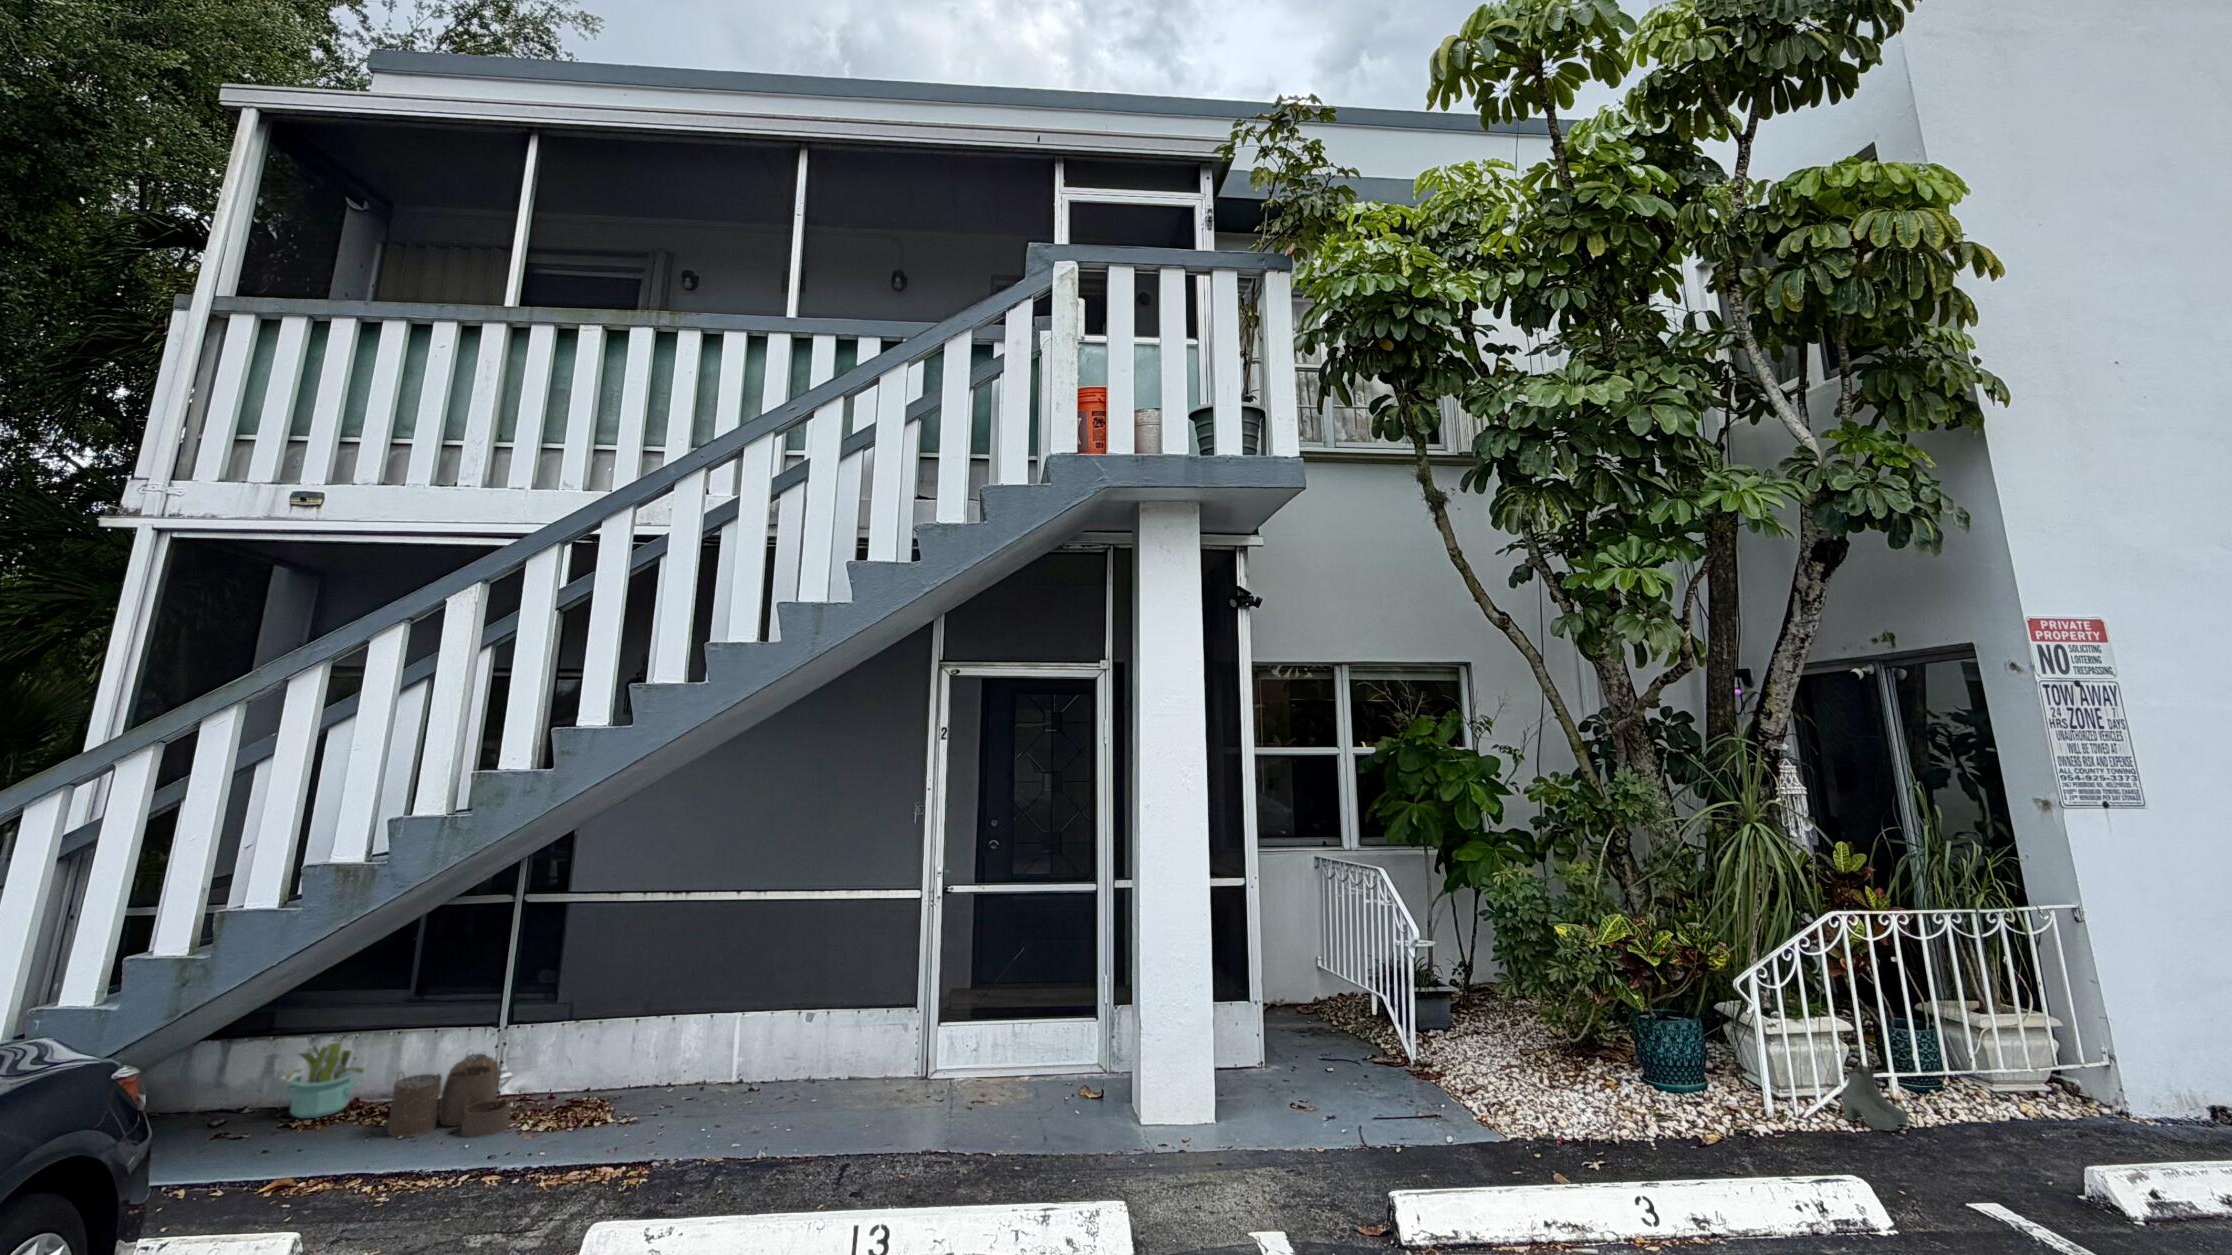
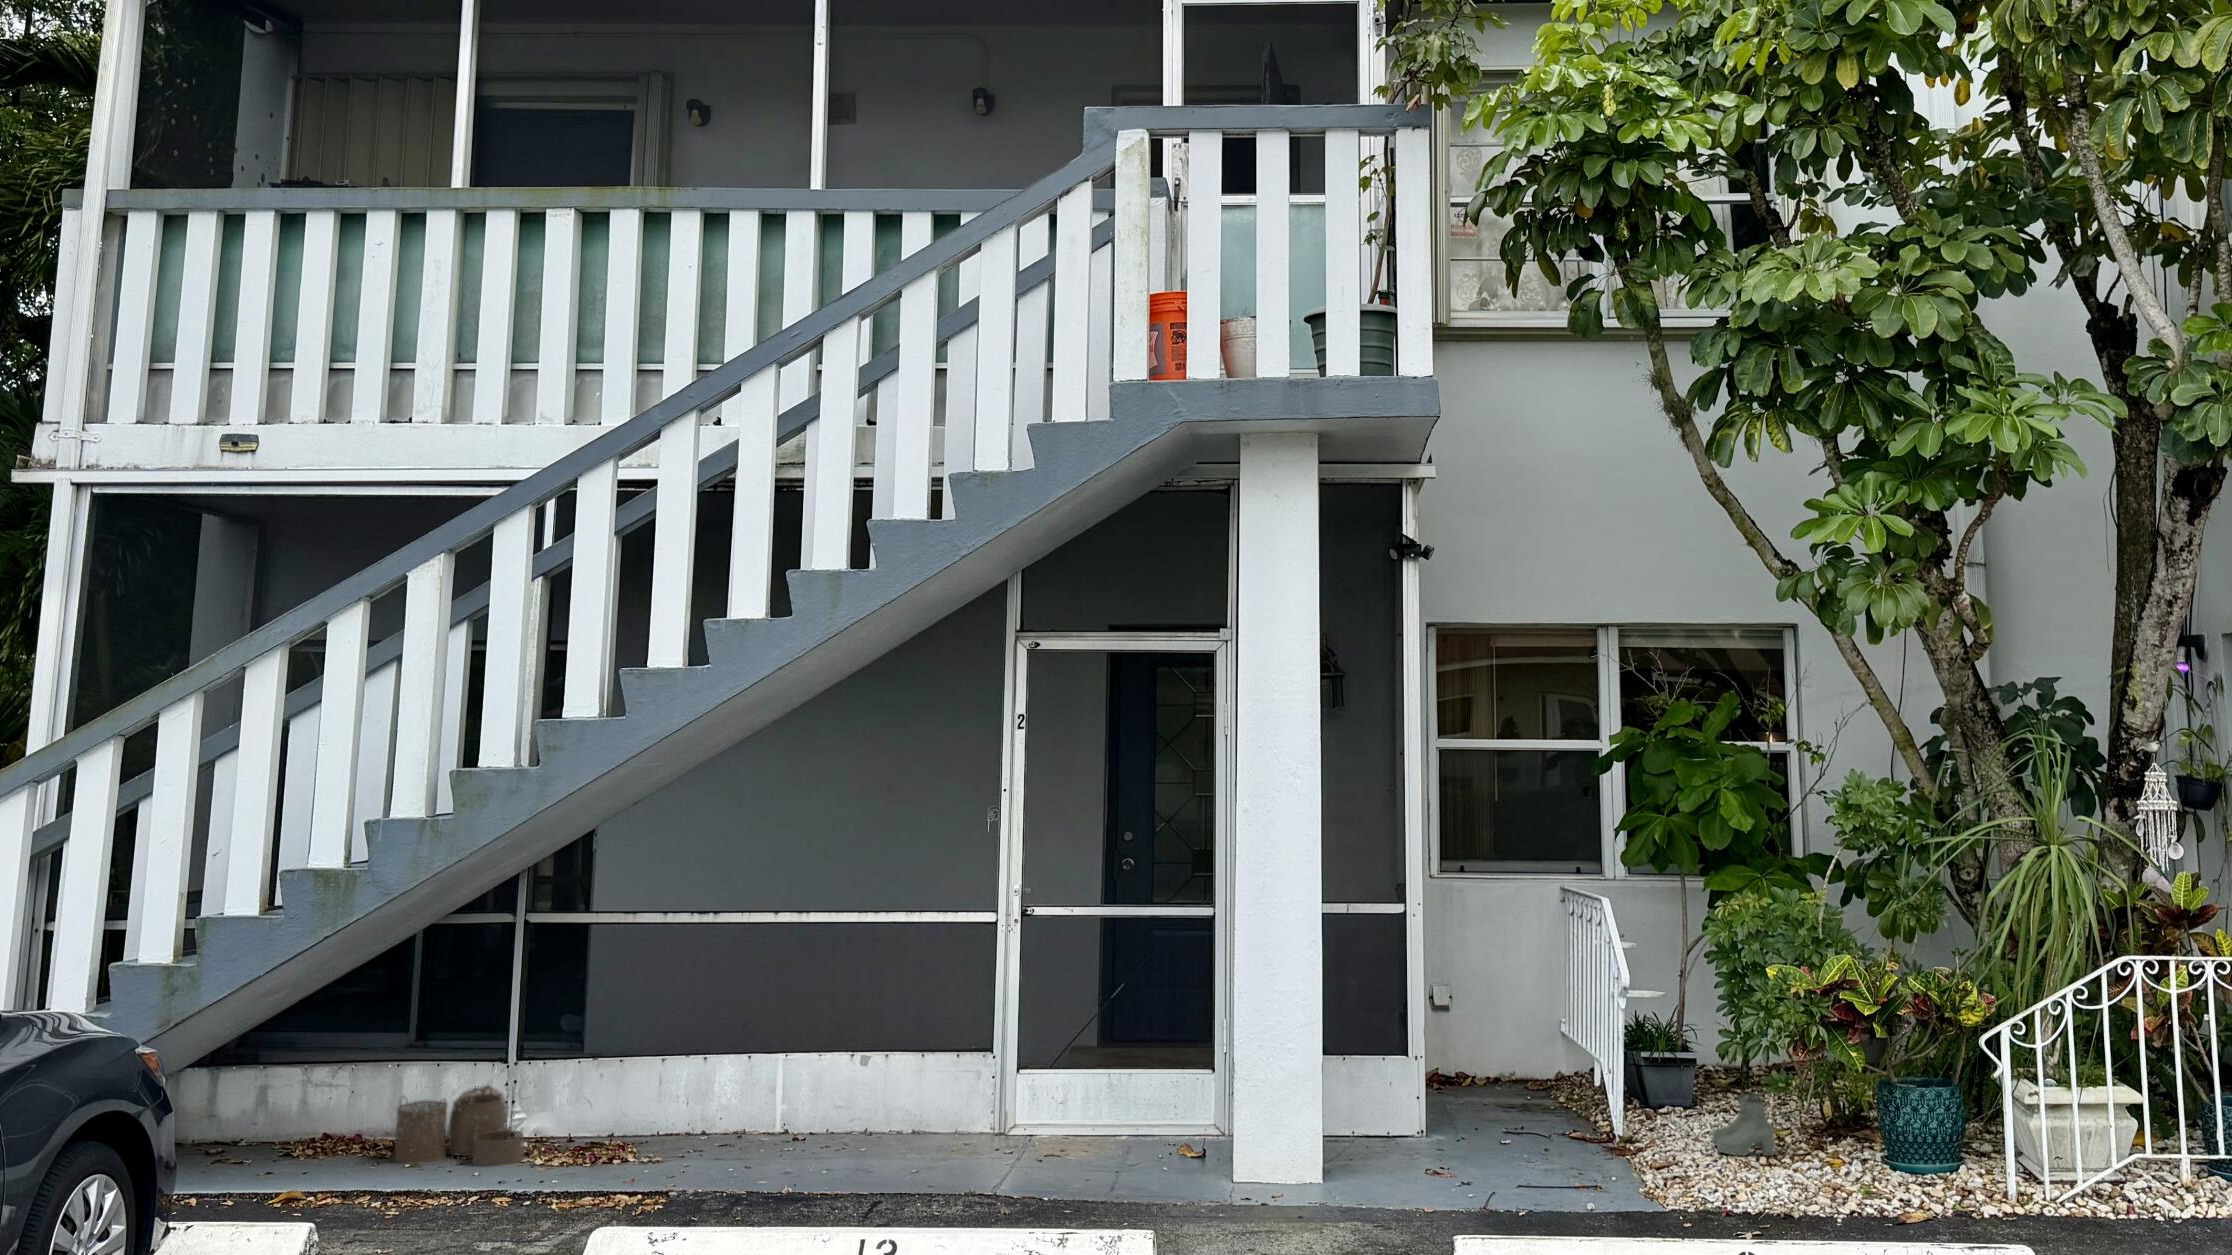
decorative plant: present [282,1042,365,1119] -> none [277,1065,367,1144]
boots: present [1842,1065,1909,1131] -> present [1711,1094,1775,1156]

